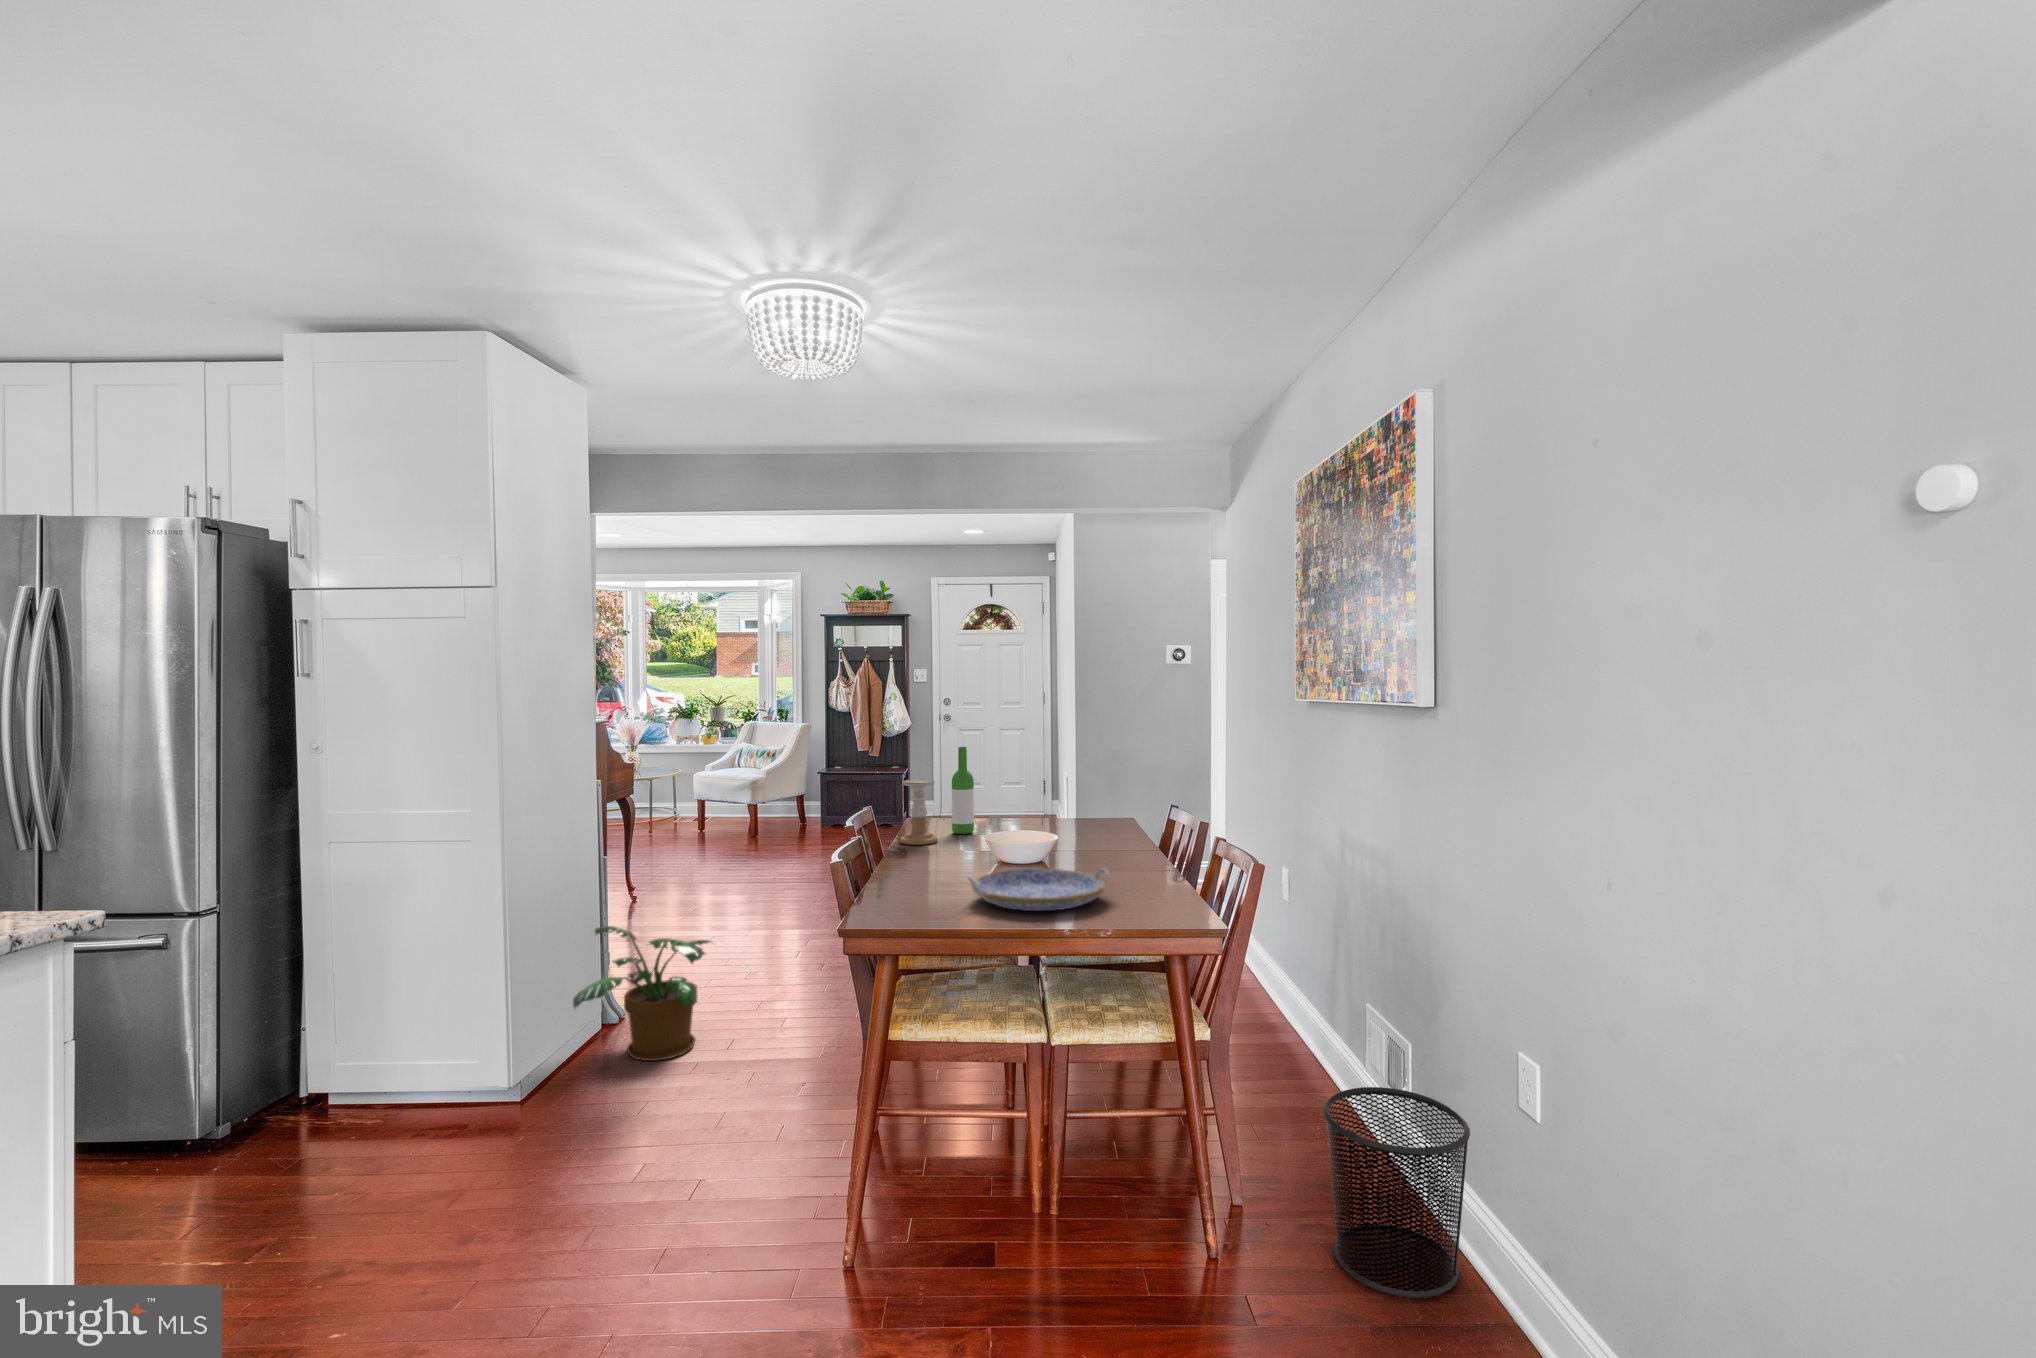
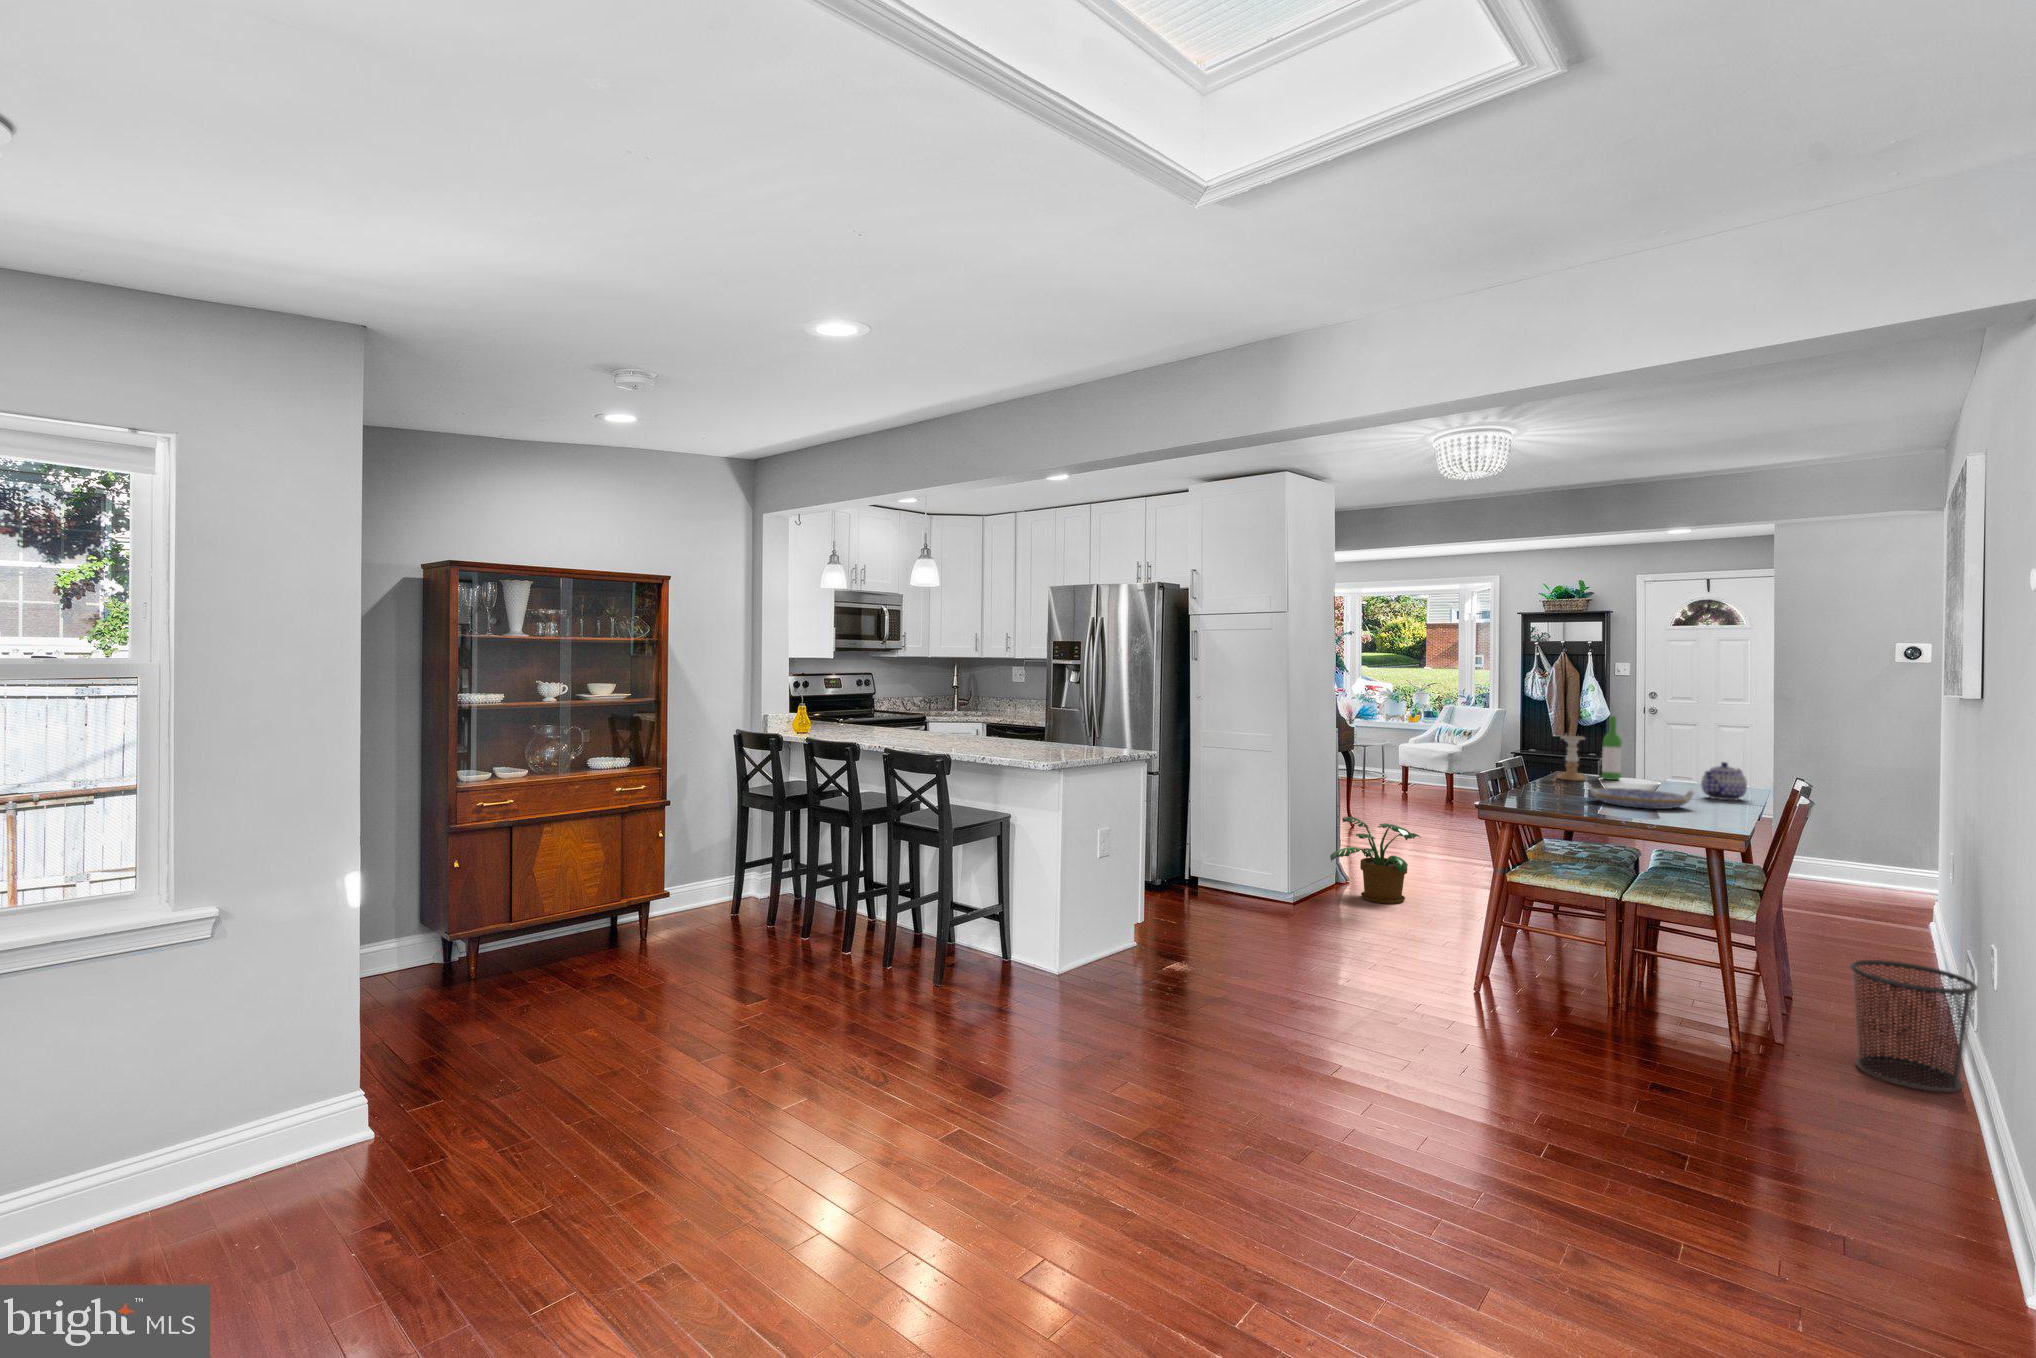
teapot: none [1085,808,1137,861] -> present [1701,762,1747,800]

